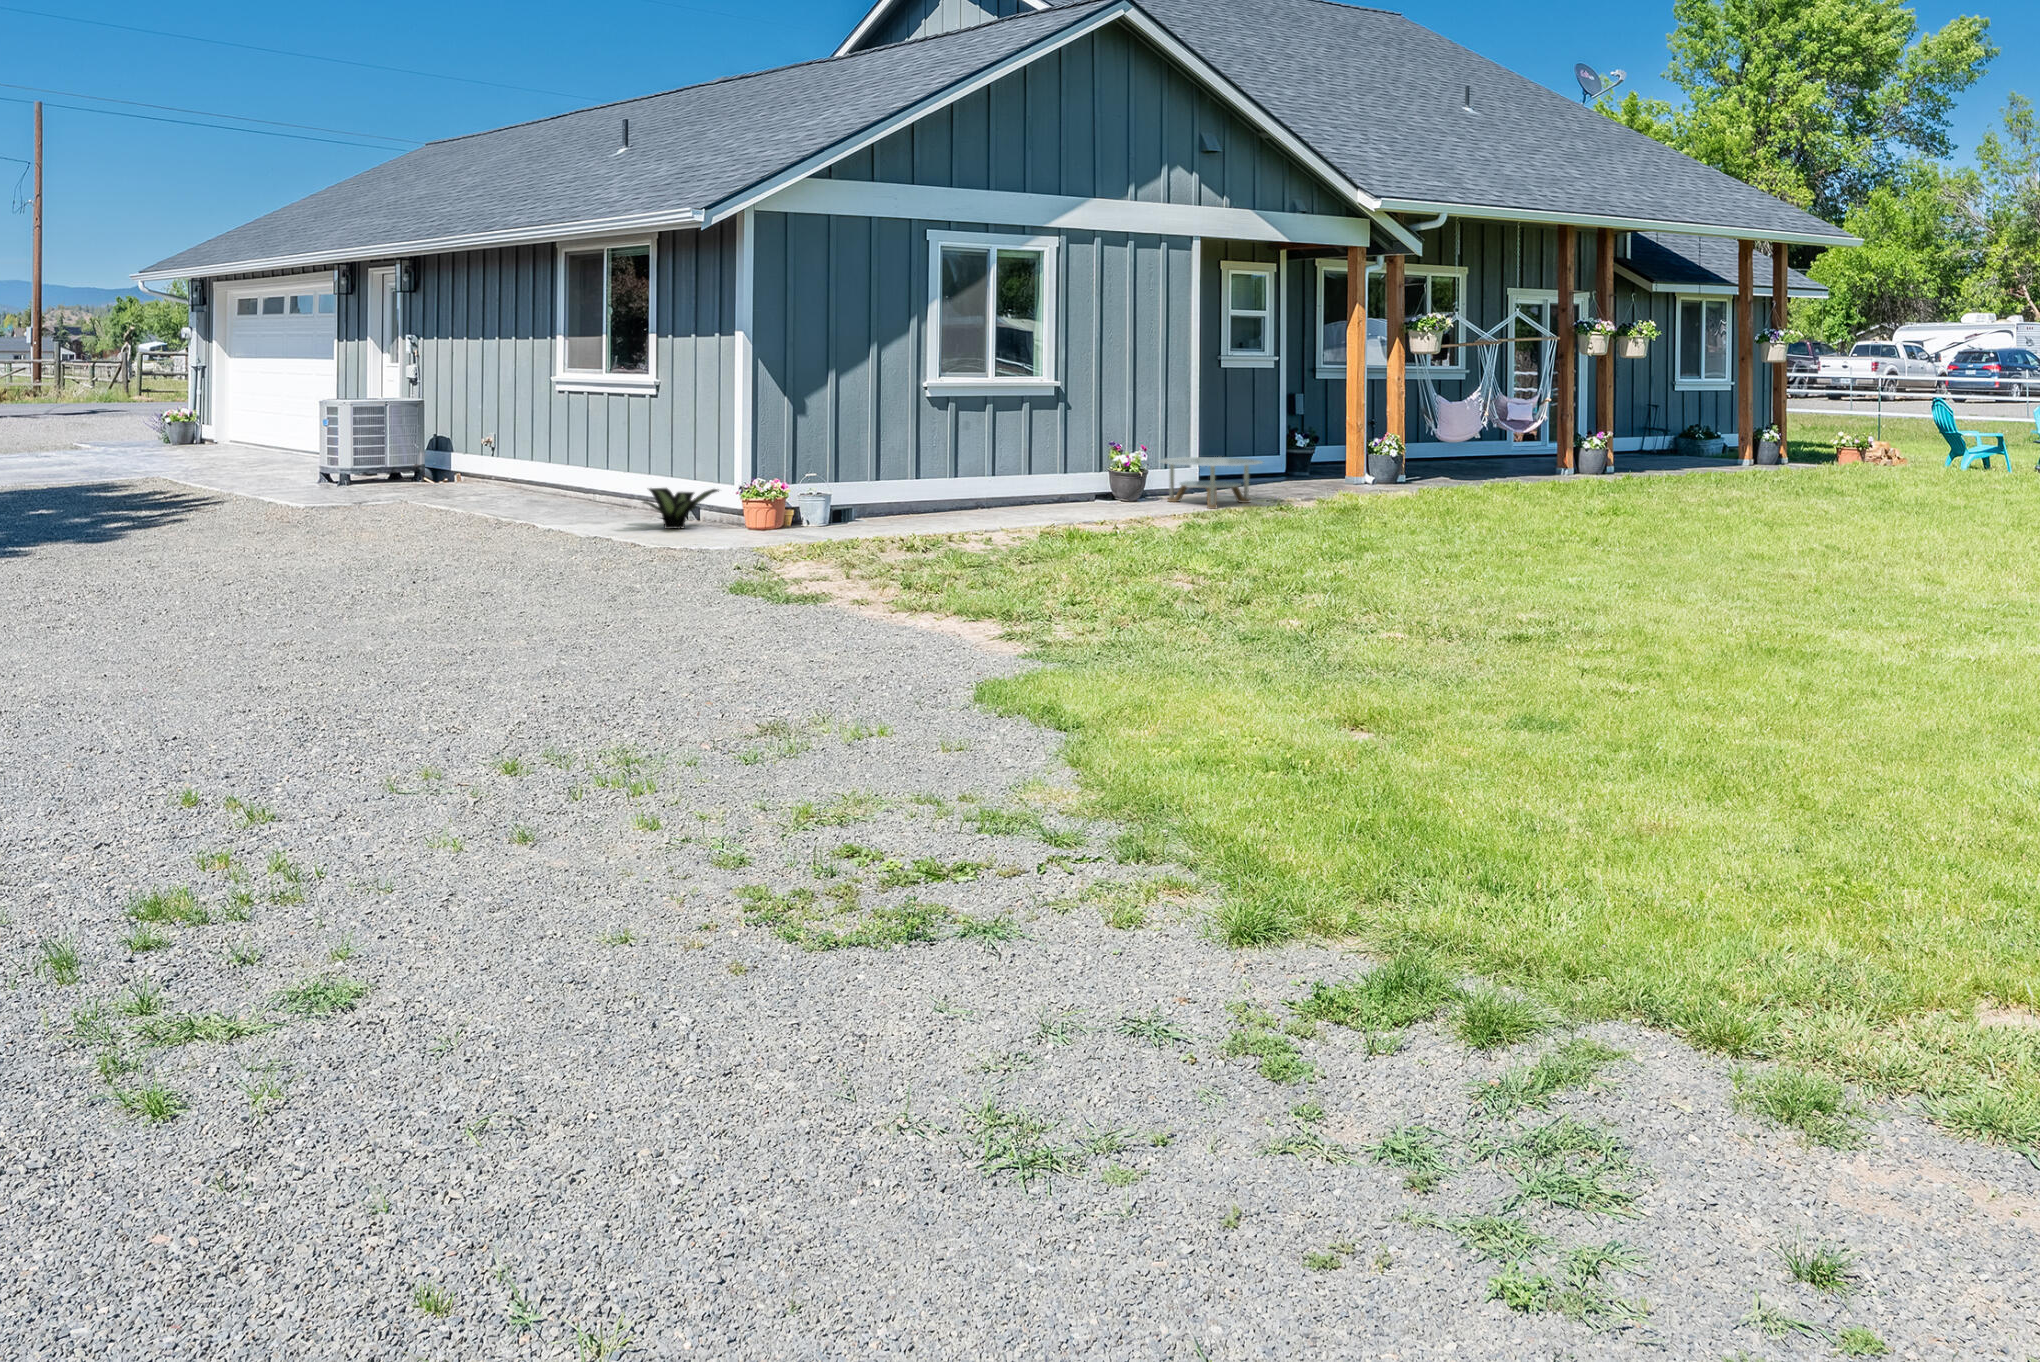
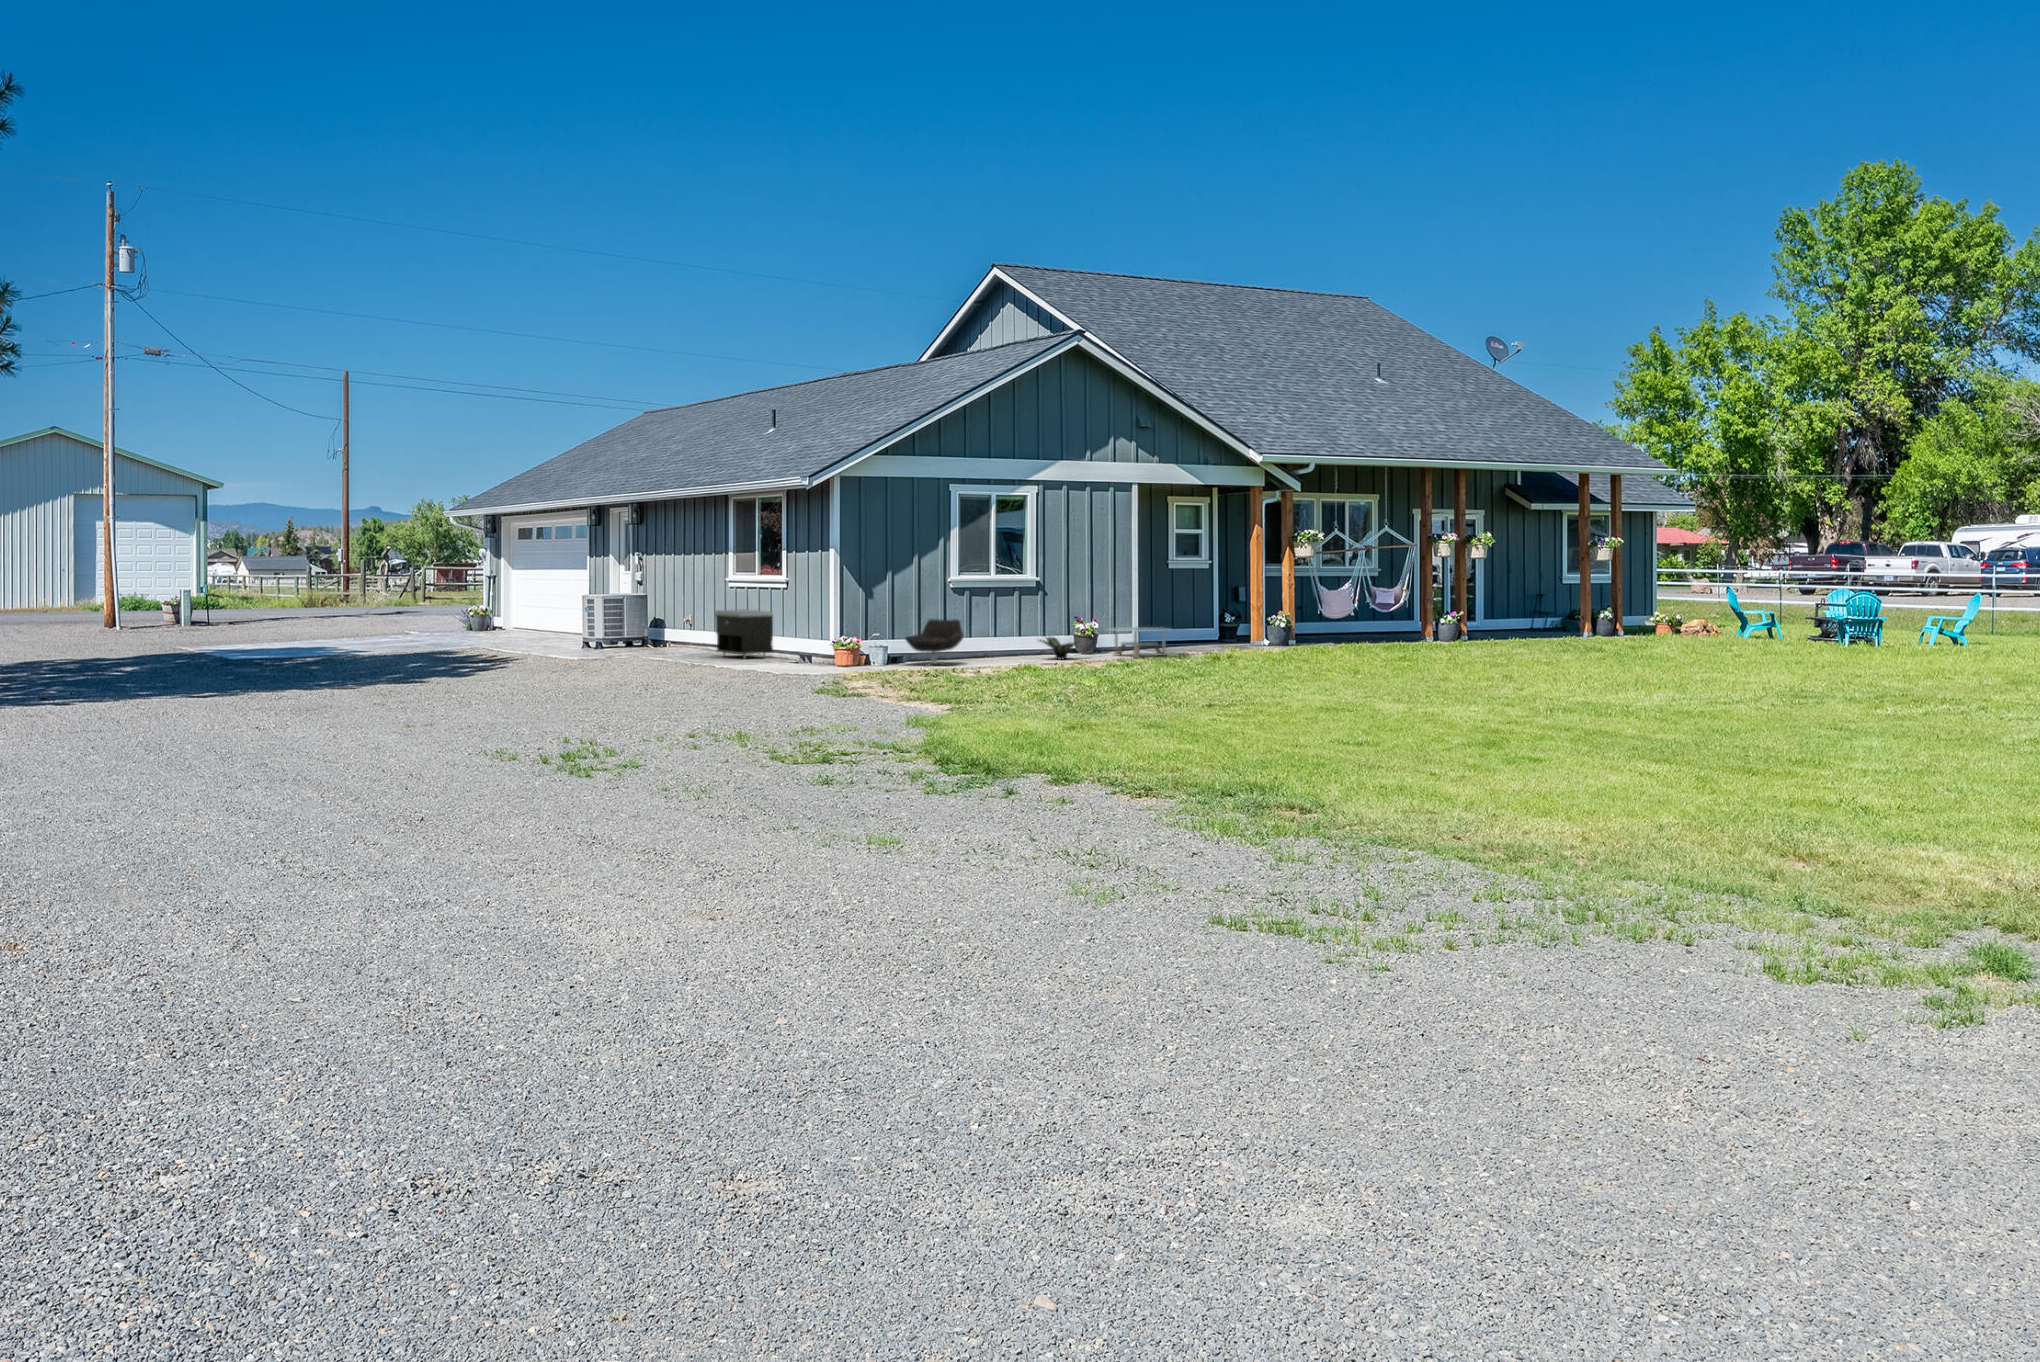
storage bench: none [529,427,627,510] -> present [714,609,773,658]
lounge chair: none [857,449,952,531] -> present [906,619,963,665]
potted plant: present [643,488,719,529] -> present [1038,637,1079,659]

